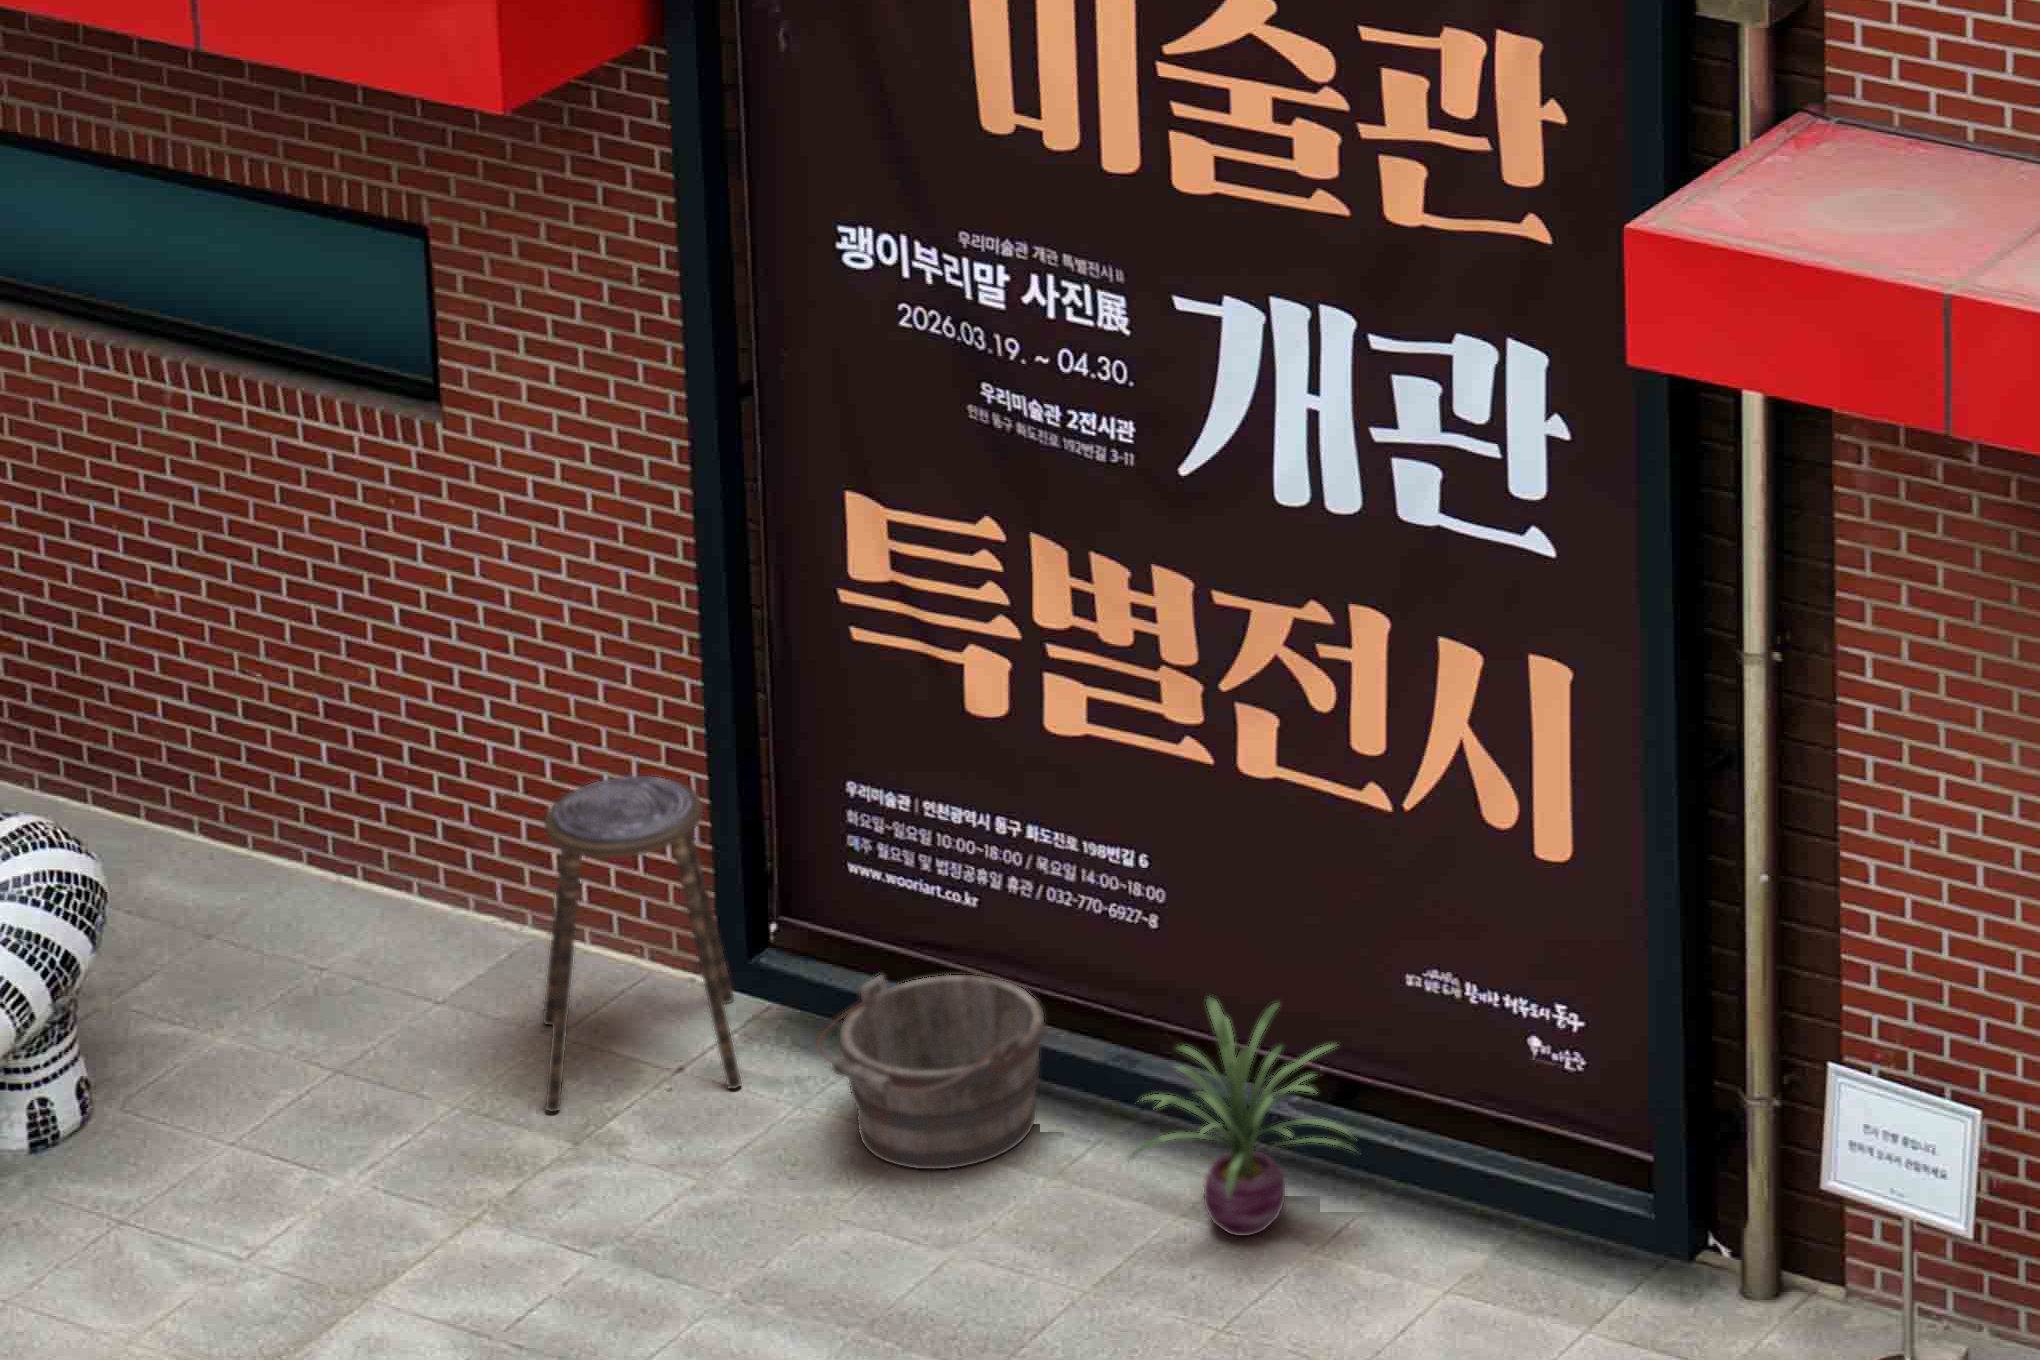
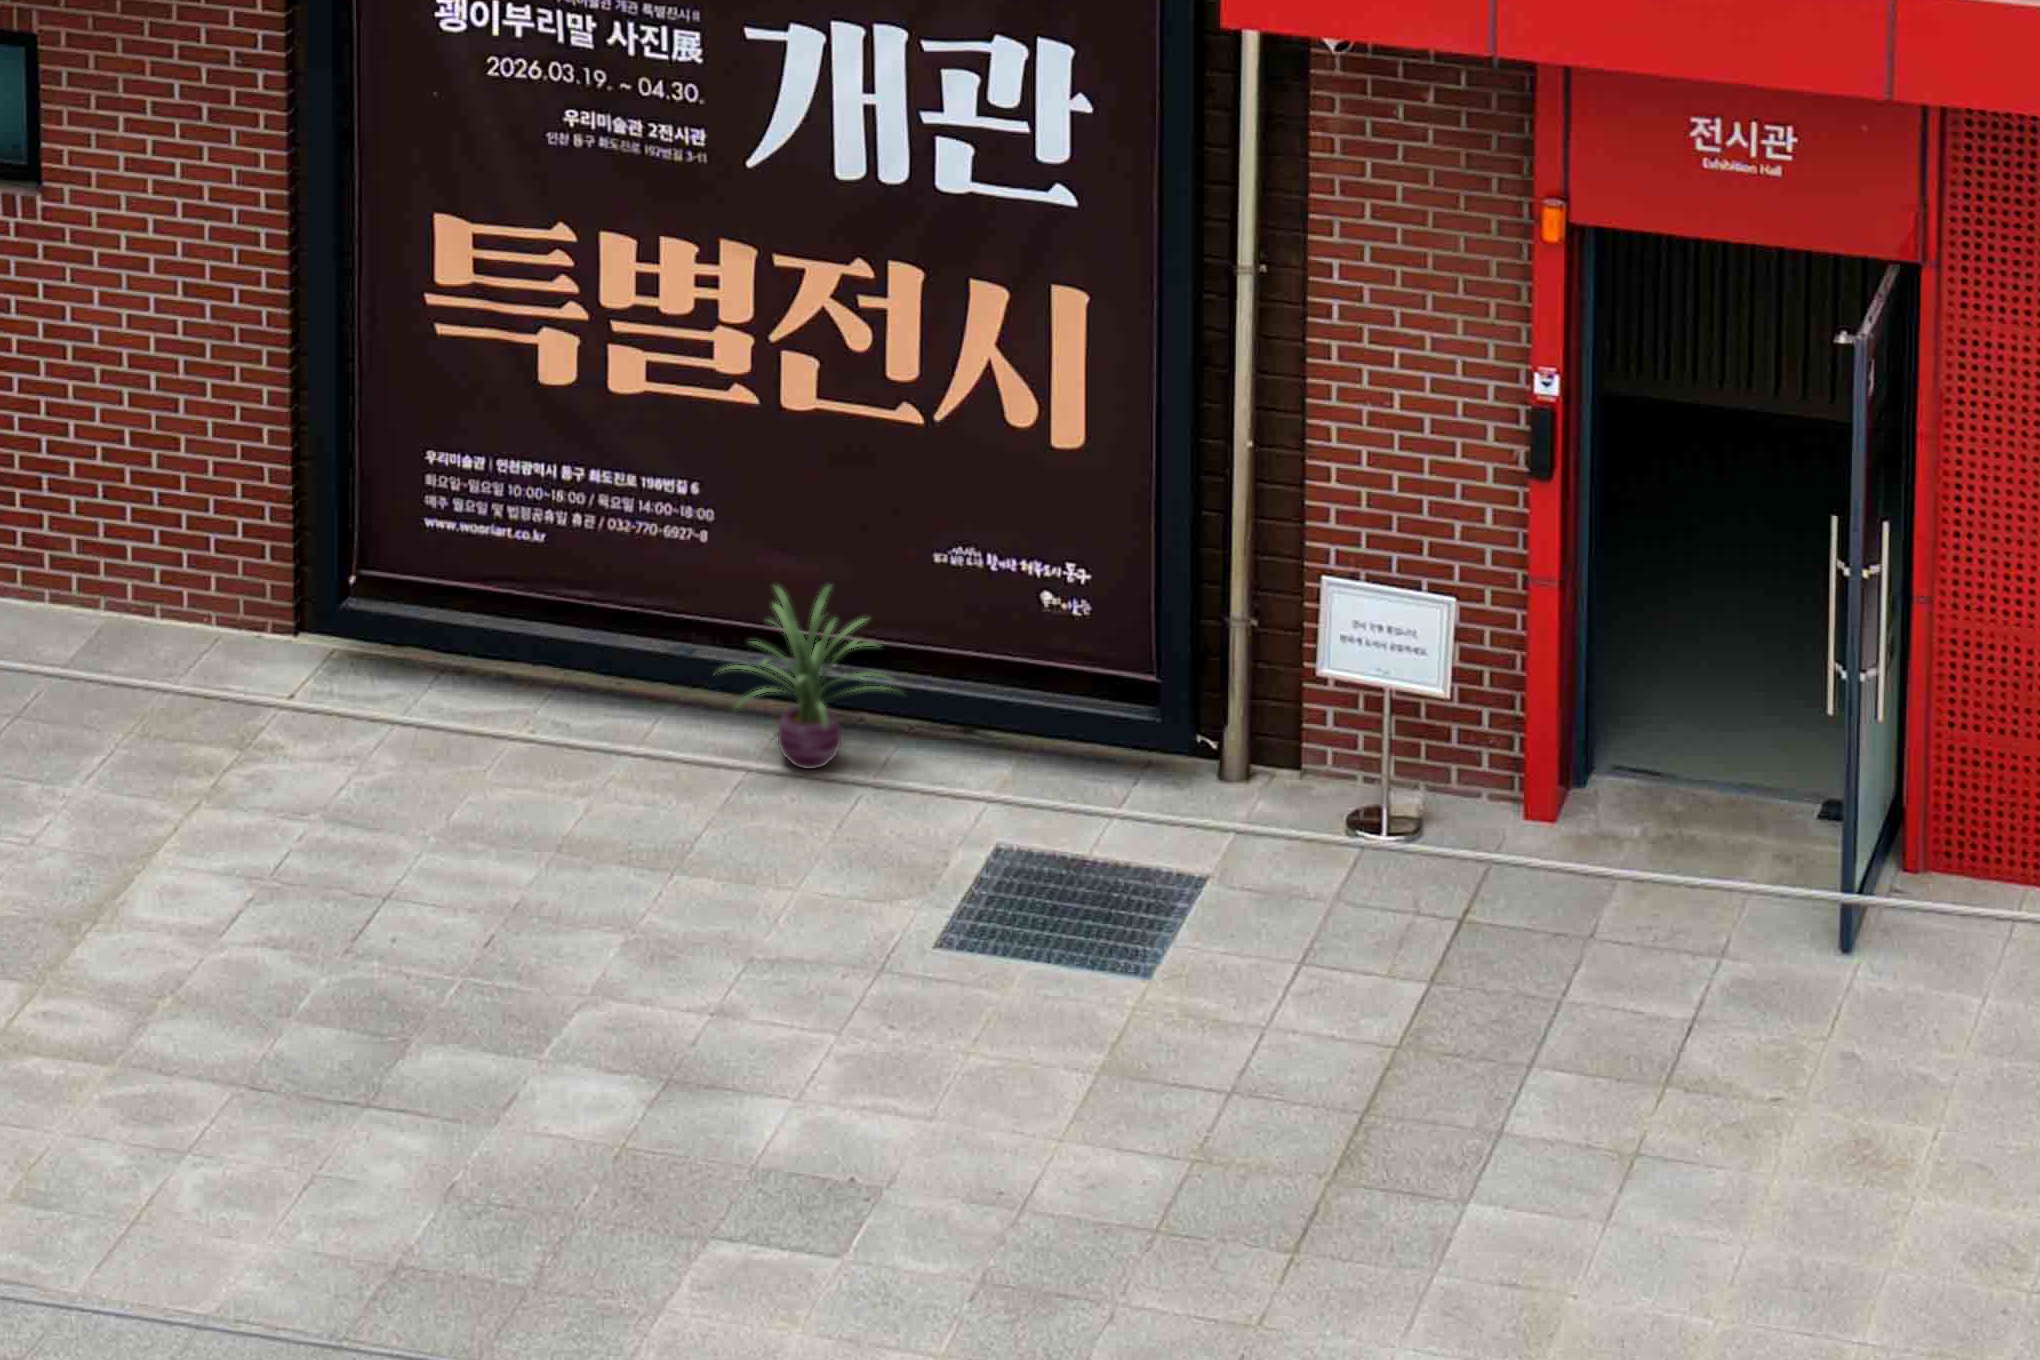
stool: present [543,776,741,1112] -> none [159,463,350,728]
bucket: present [818,975,1044,1169] -> none [438,601,610,744]

